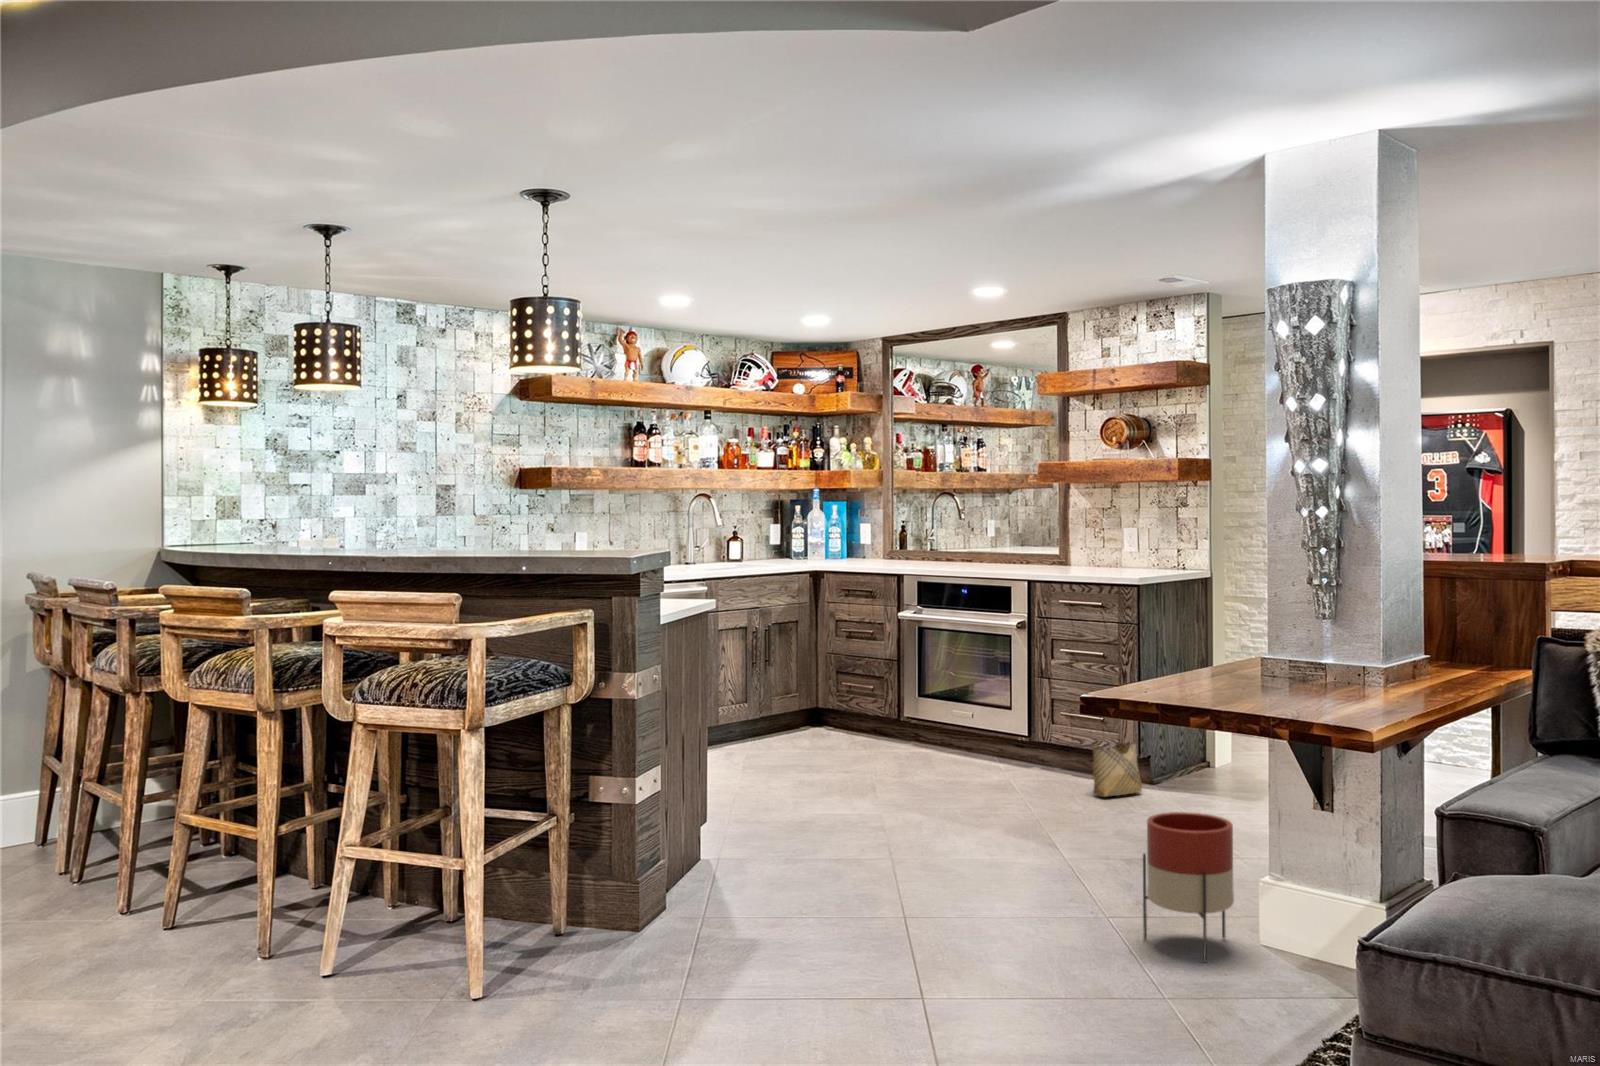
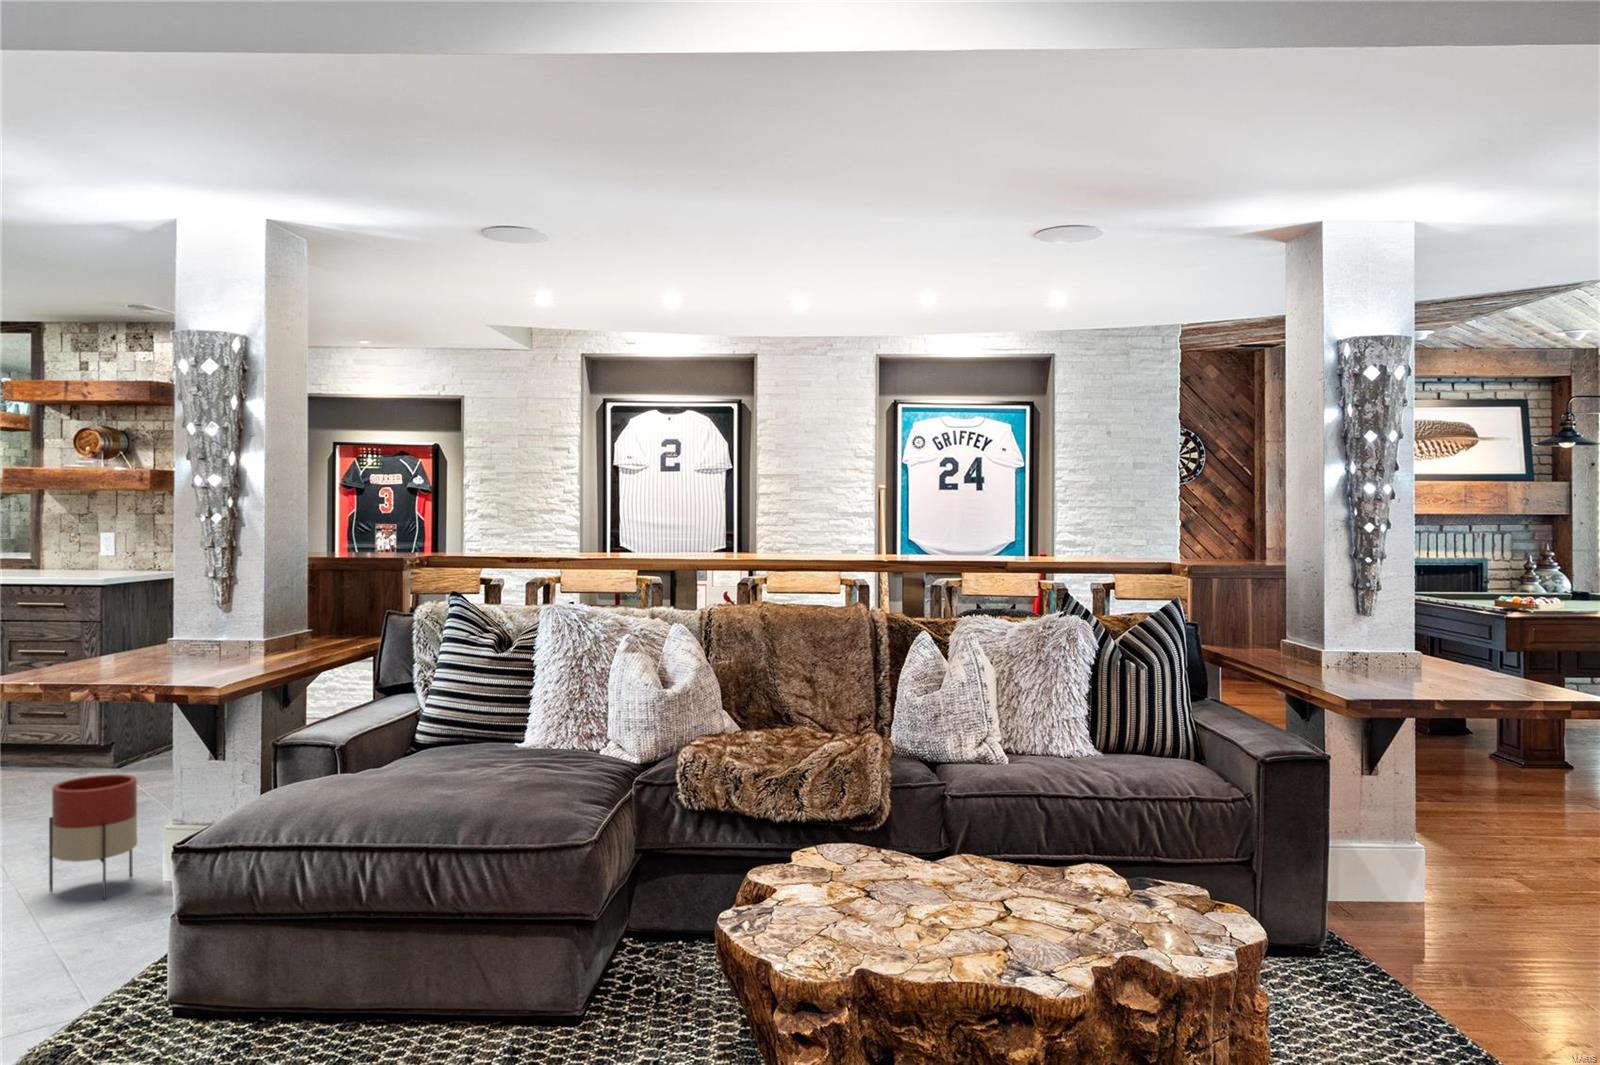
woven basket: present [1093,718,1142,797] -> none [48,705,103,780]

